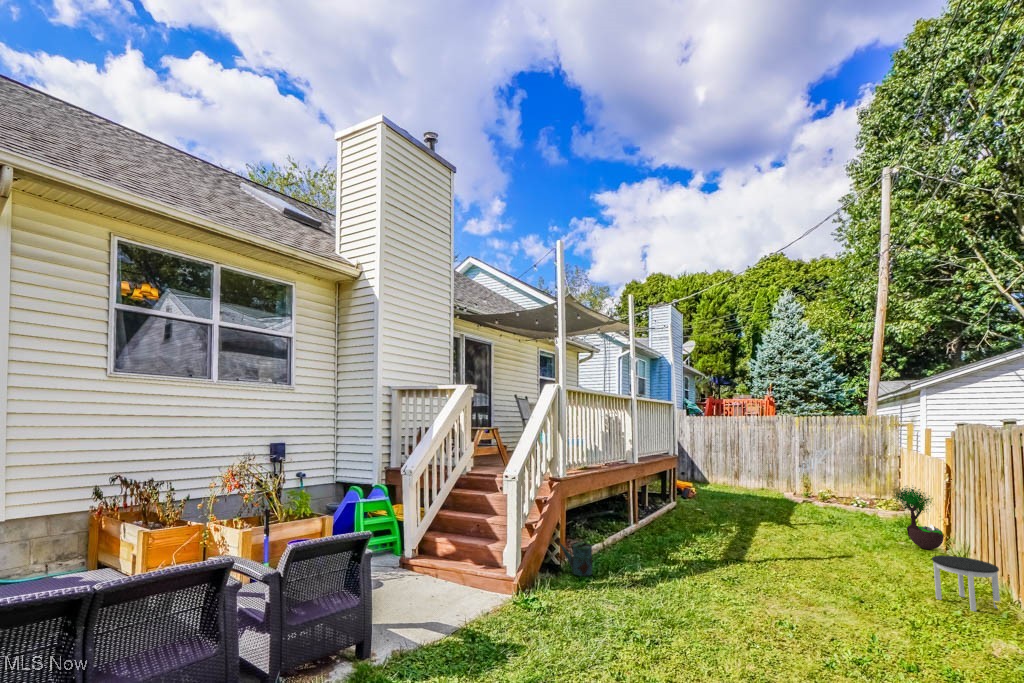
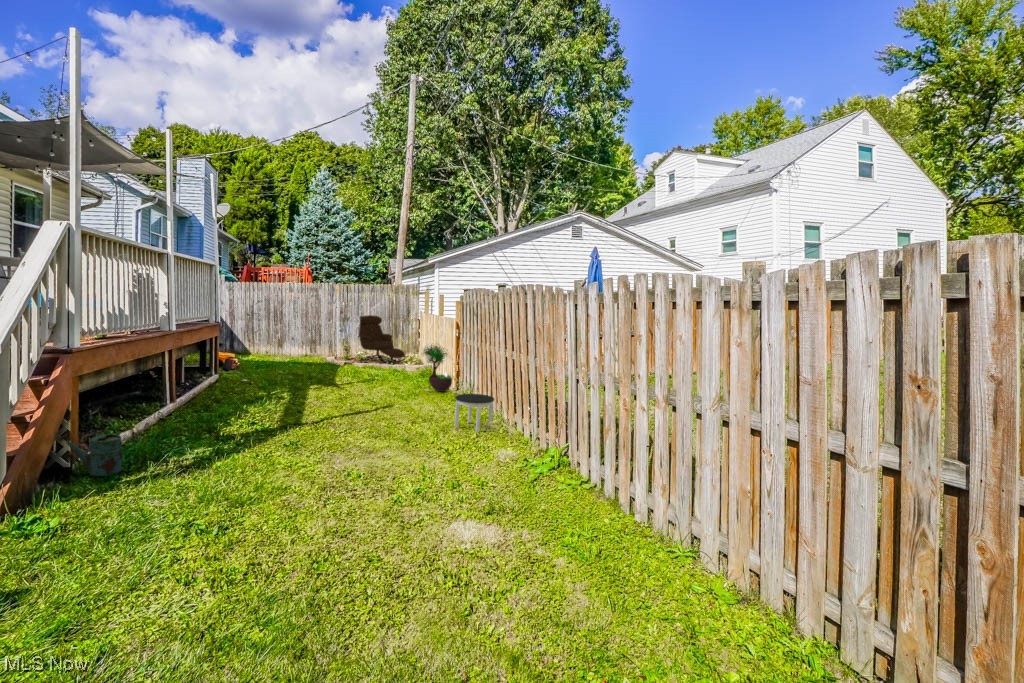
lounge chair: none [819,449,882,508] -> present [359,315,405,362]

